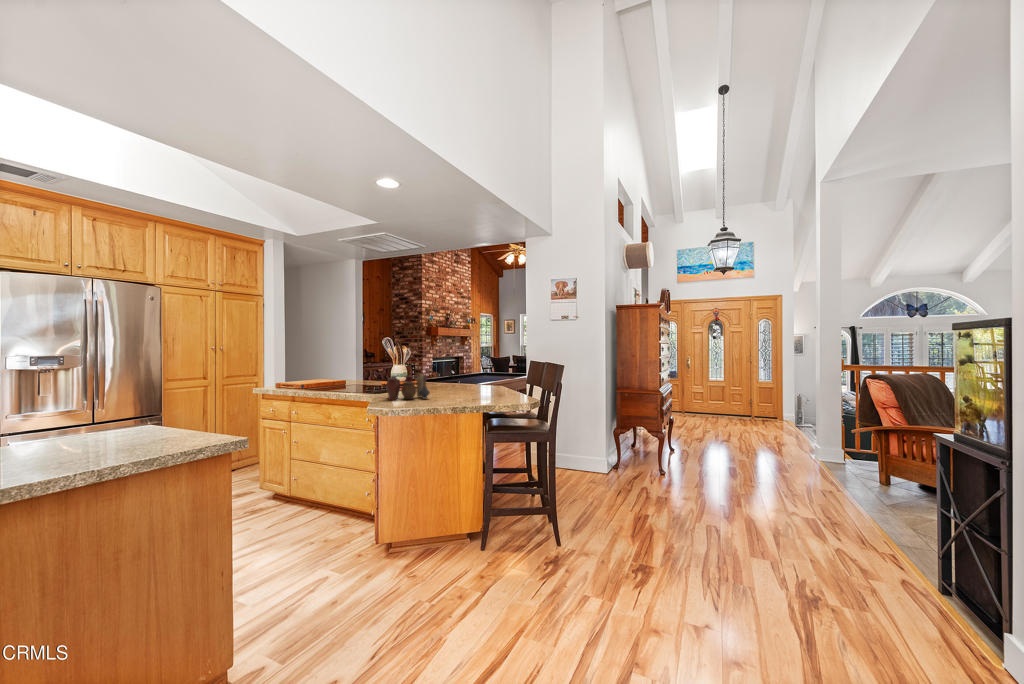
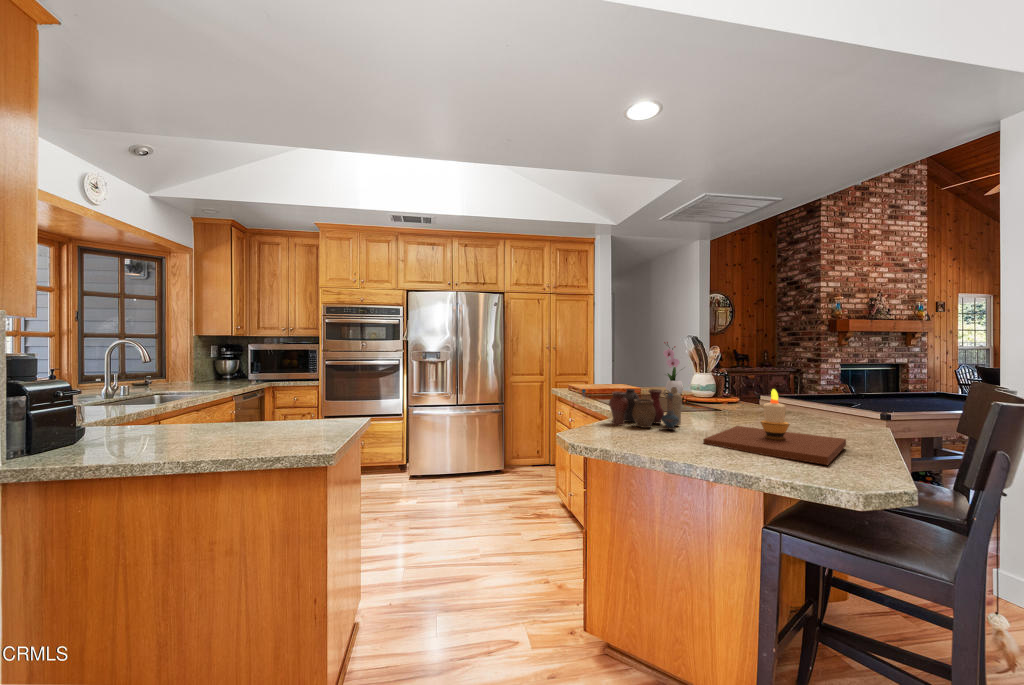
flower arrangement: none [362,344,377,385] -> present [663,342,684,394]
candle: none [453,369,509,402] -> present [703,389,846,465]

